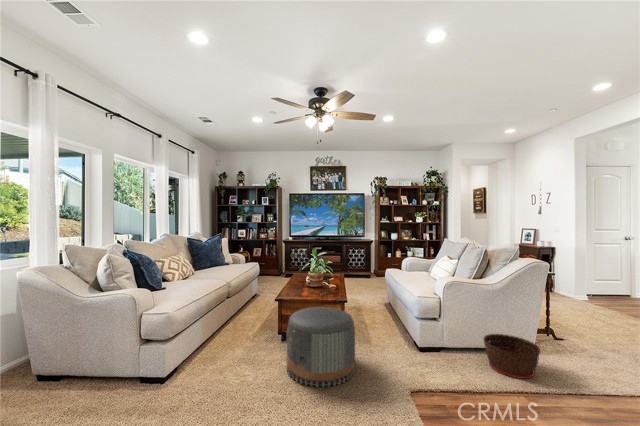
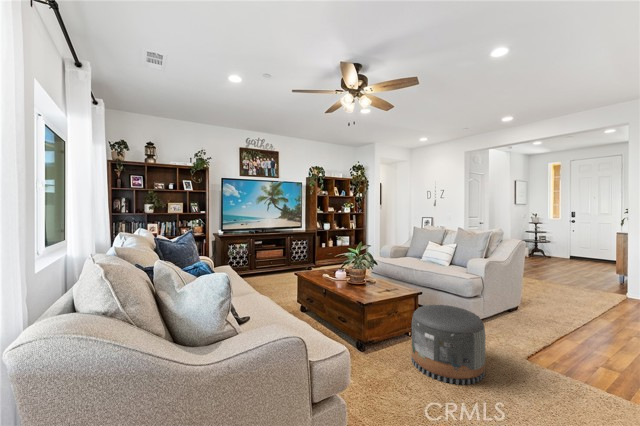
basket: present [484,334,540,379] -> none [507,300,550,329]

